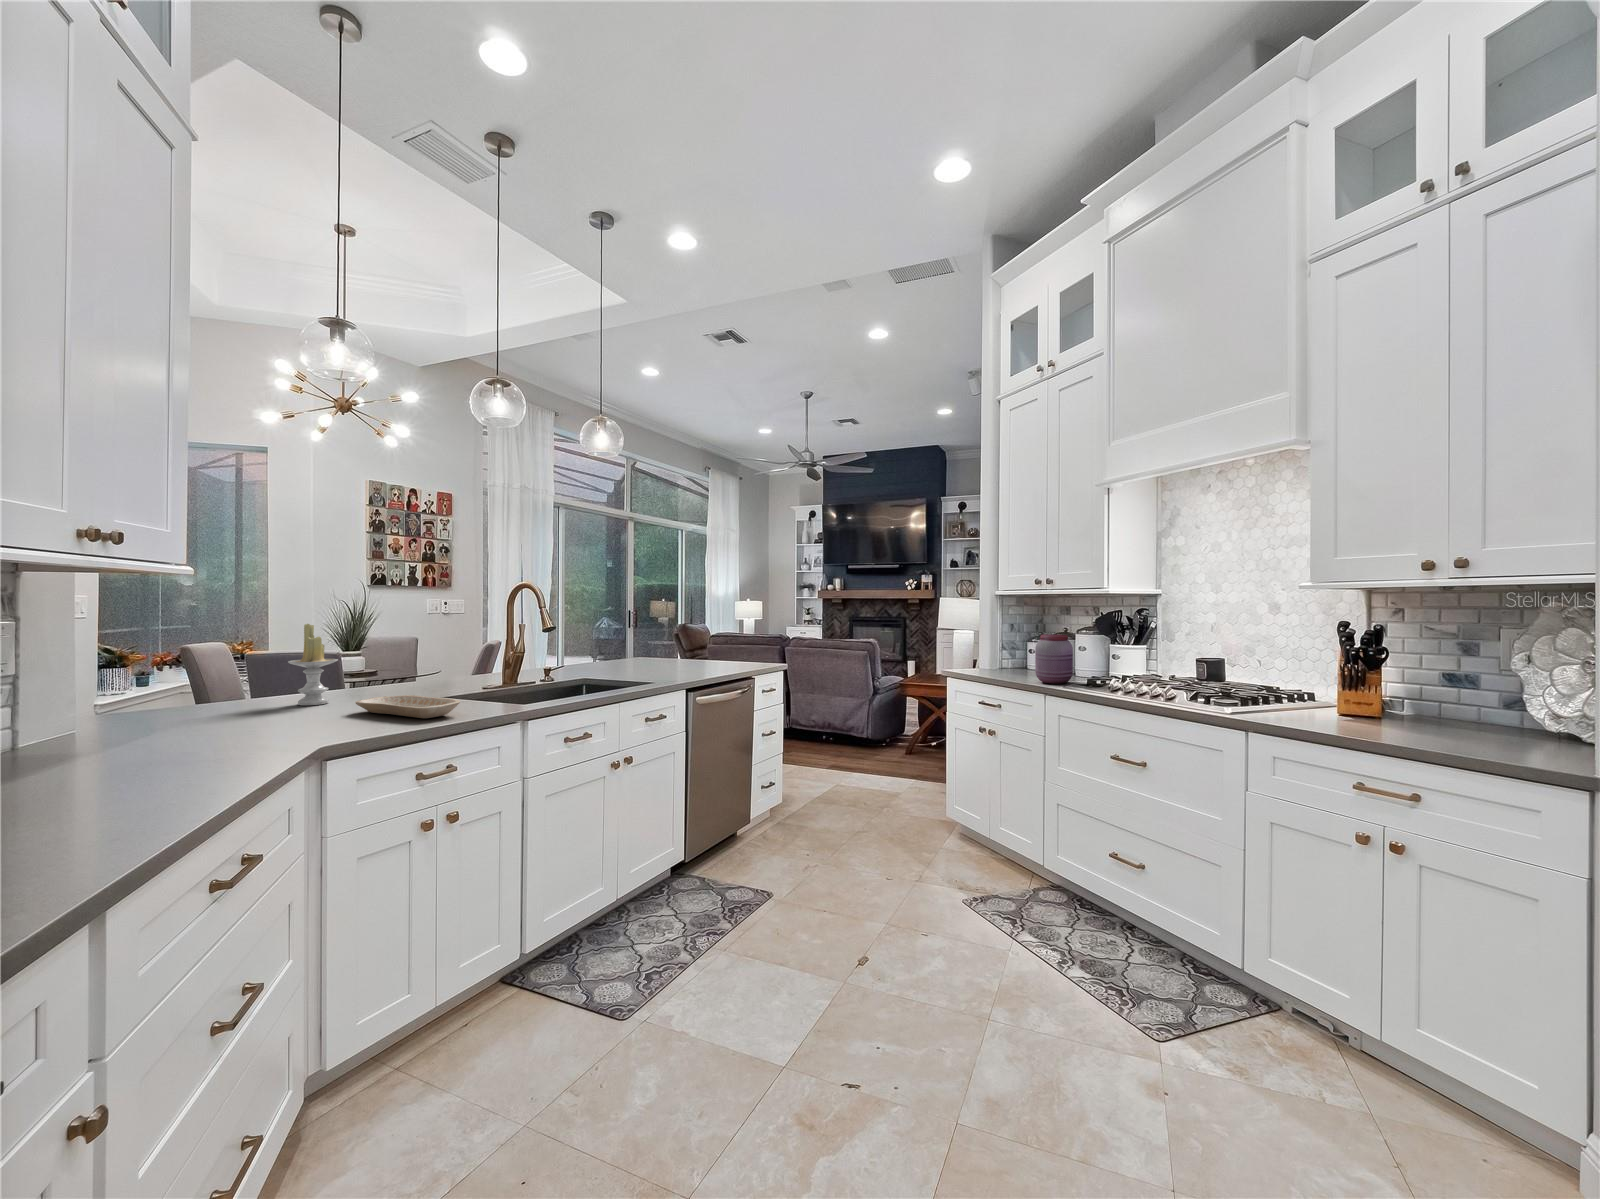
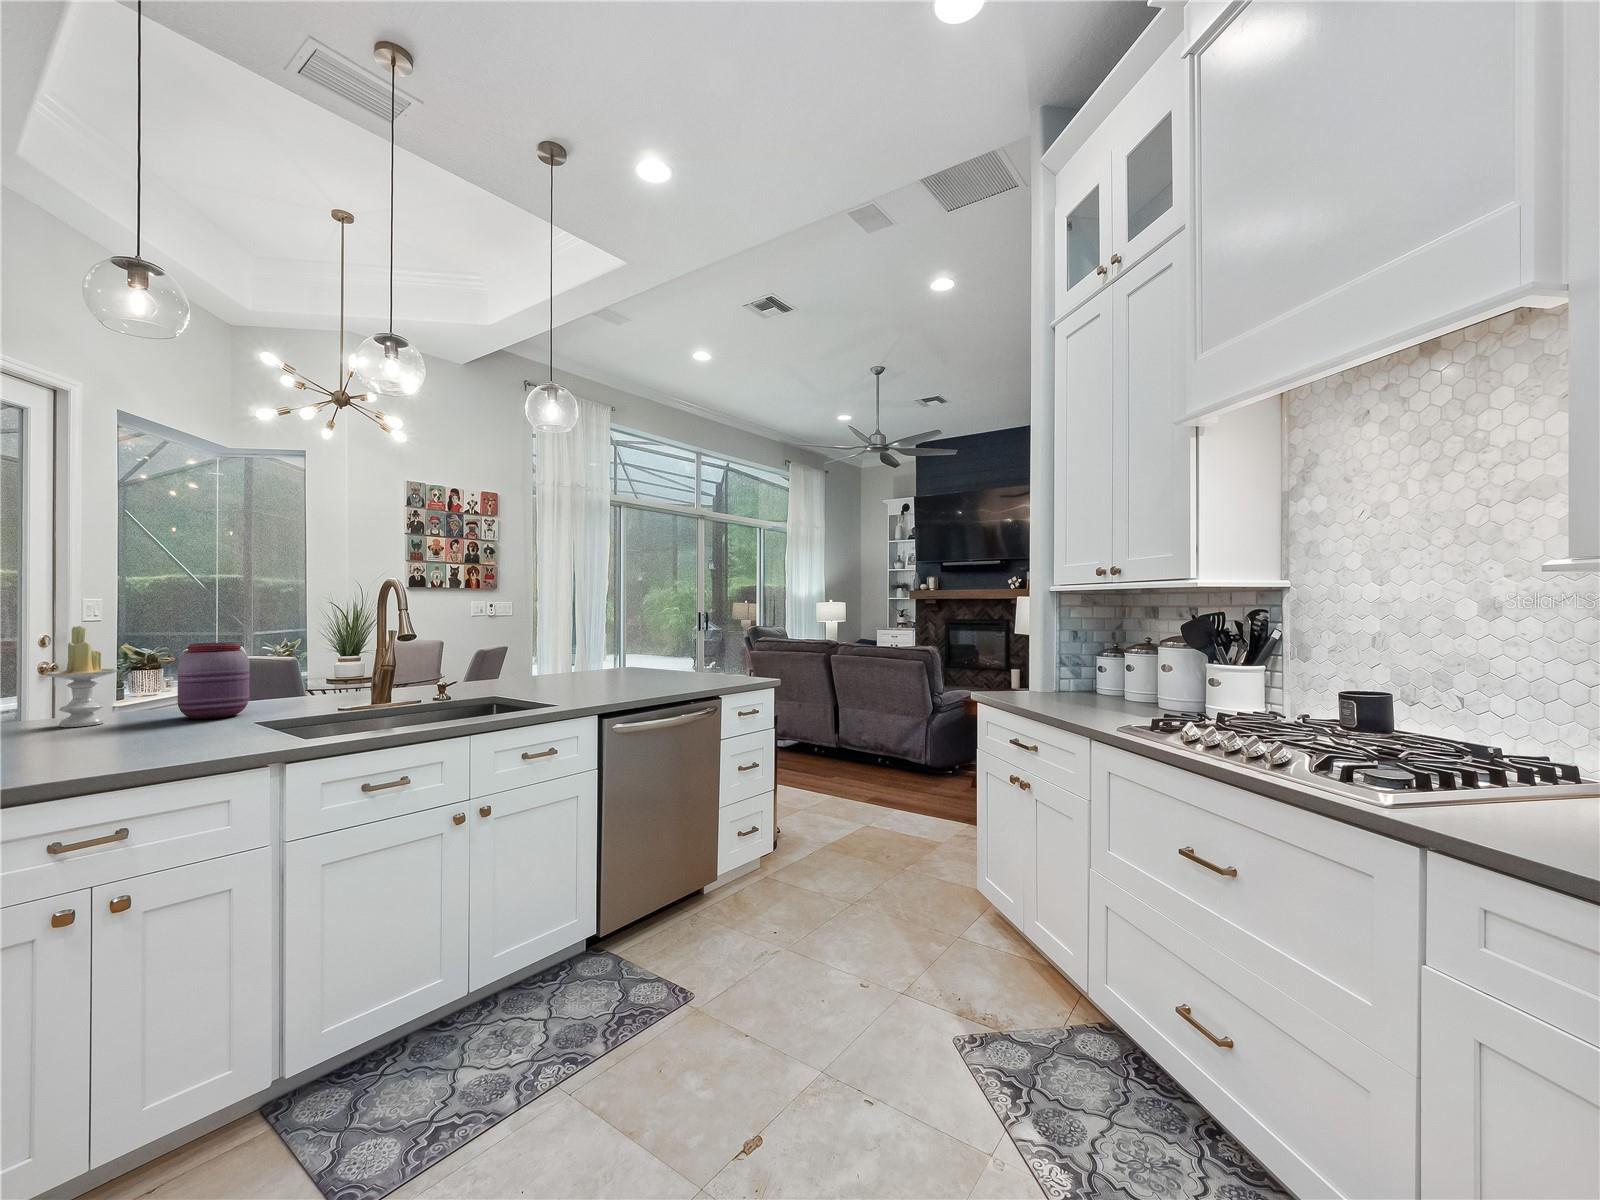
jar: present [1035,634,1073,684] -> present [178,642,250,719]
tray: present [355,695,460,718] -> none [67,719,181,756]

